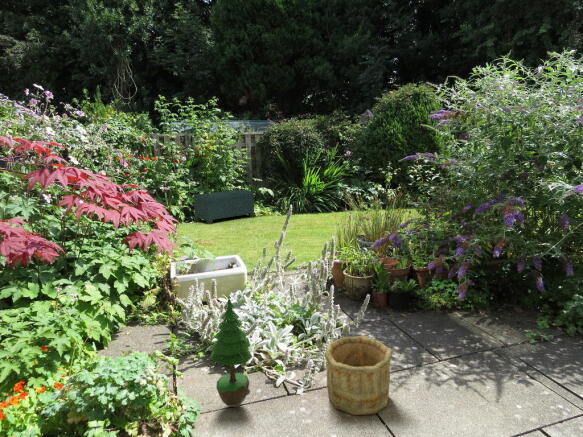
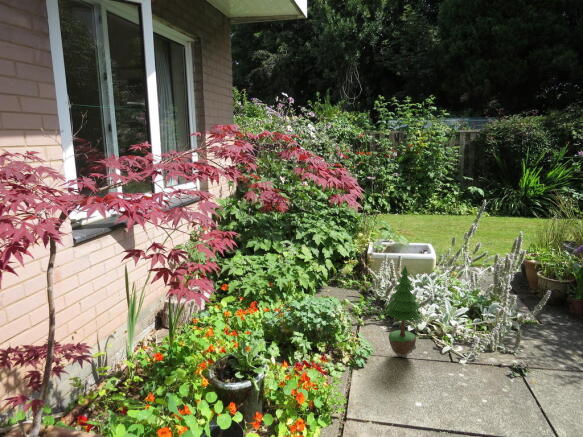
bench: present [194,190,254,224] -> none [399,187,462,218]
wooden bucket: present [324,336,392,415] -> none [487,323,560,394]

